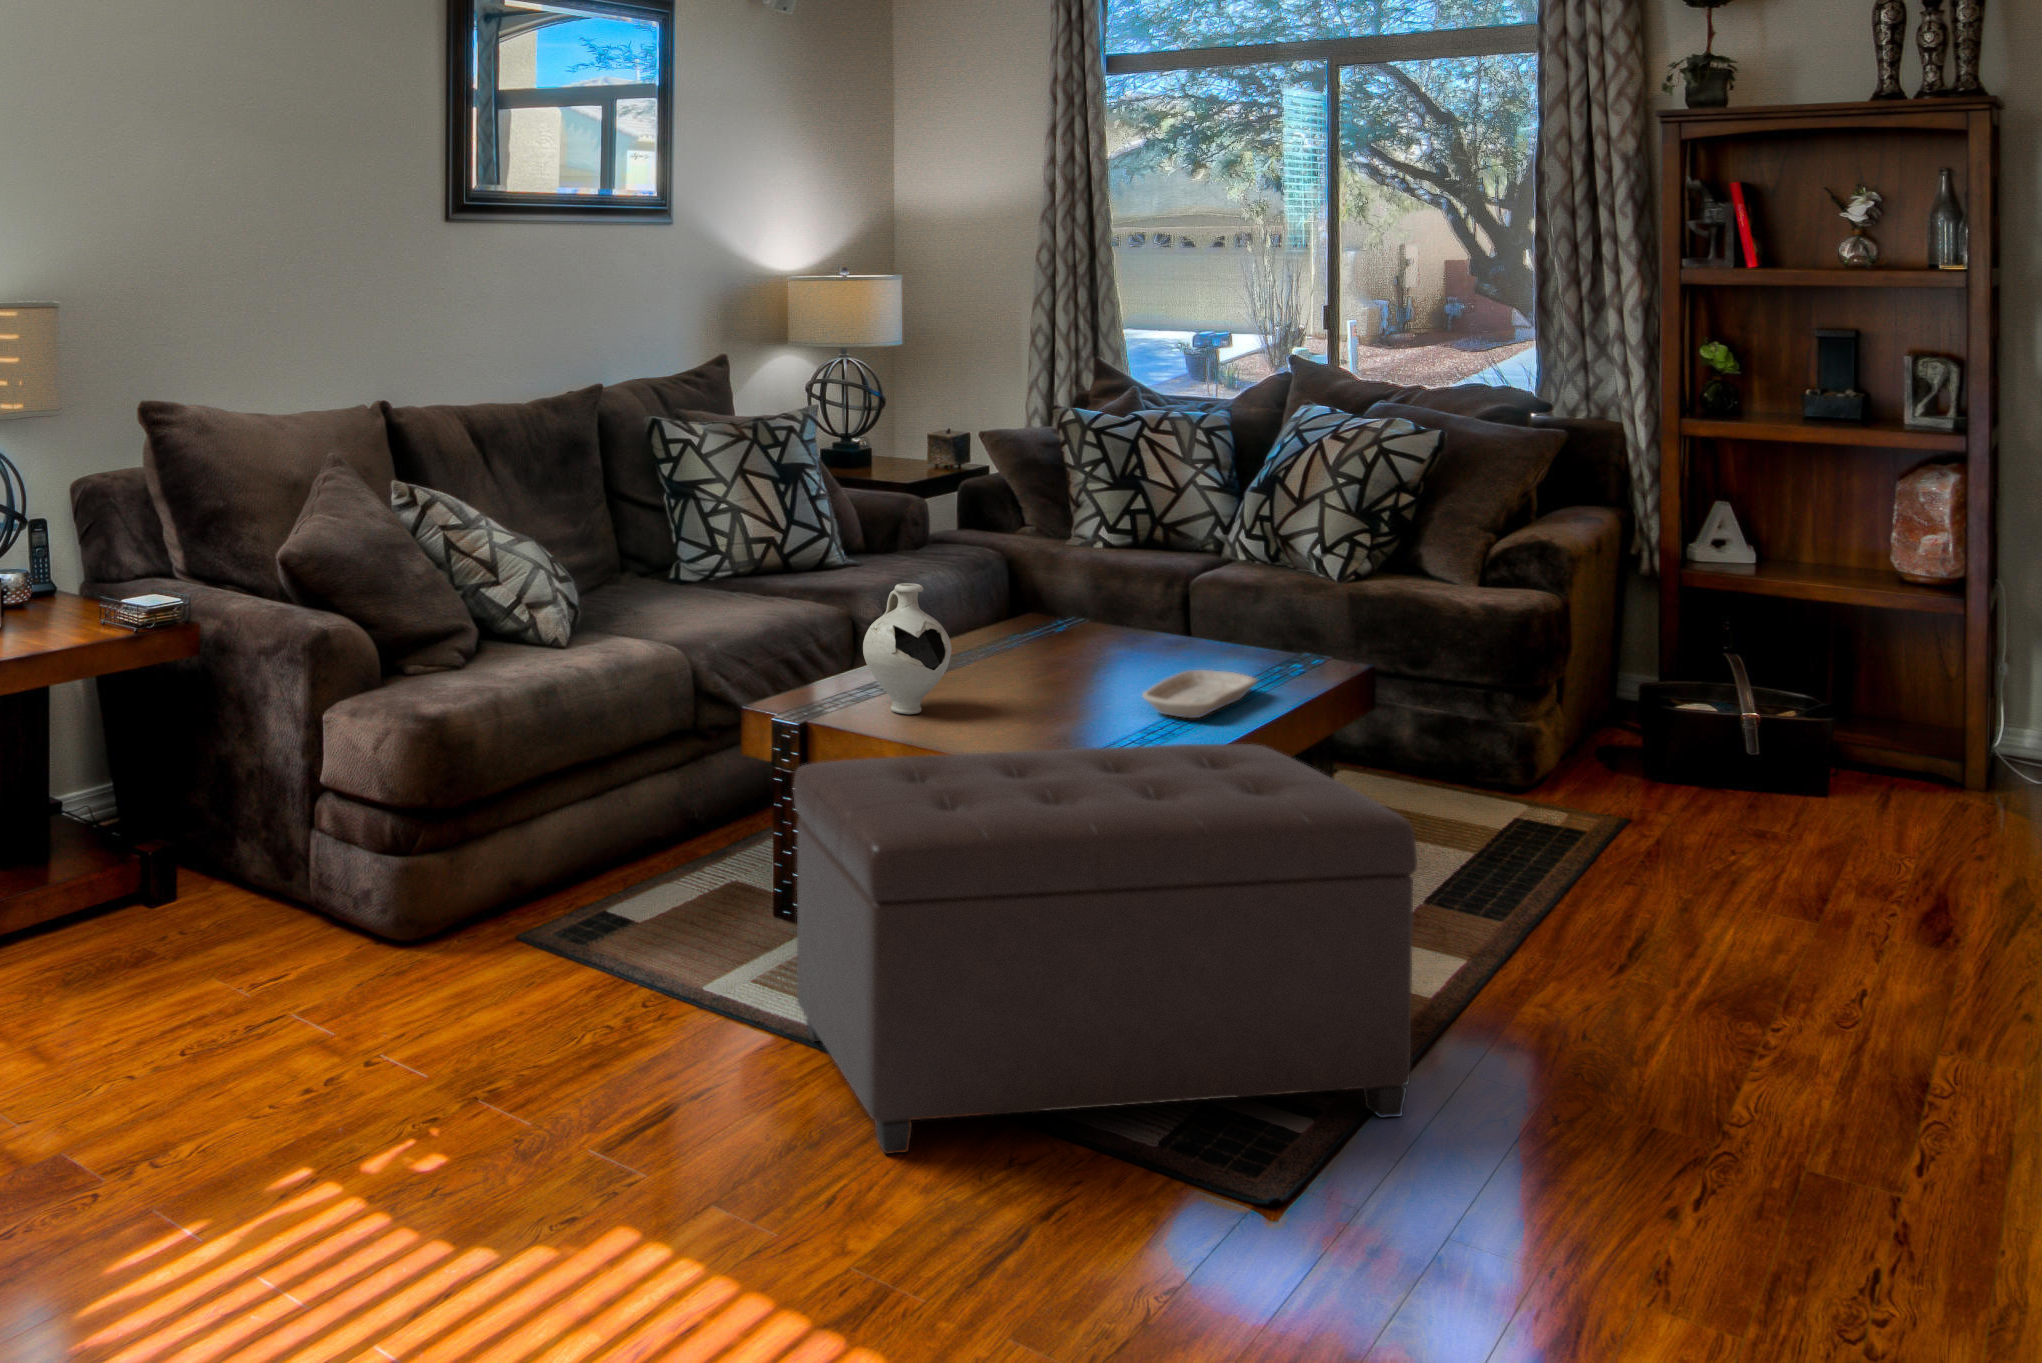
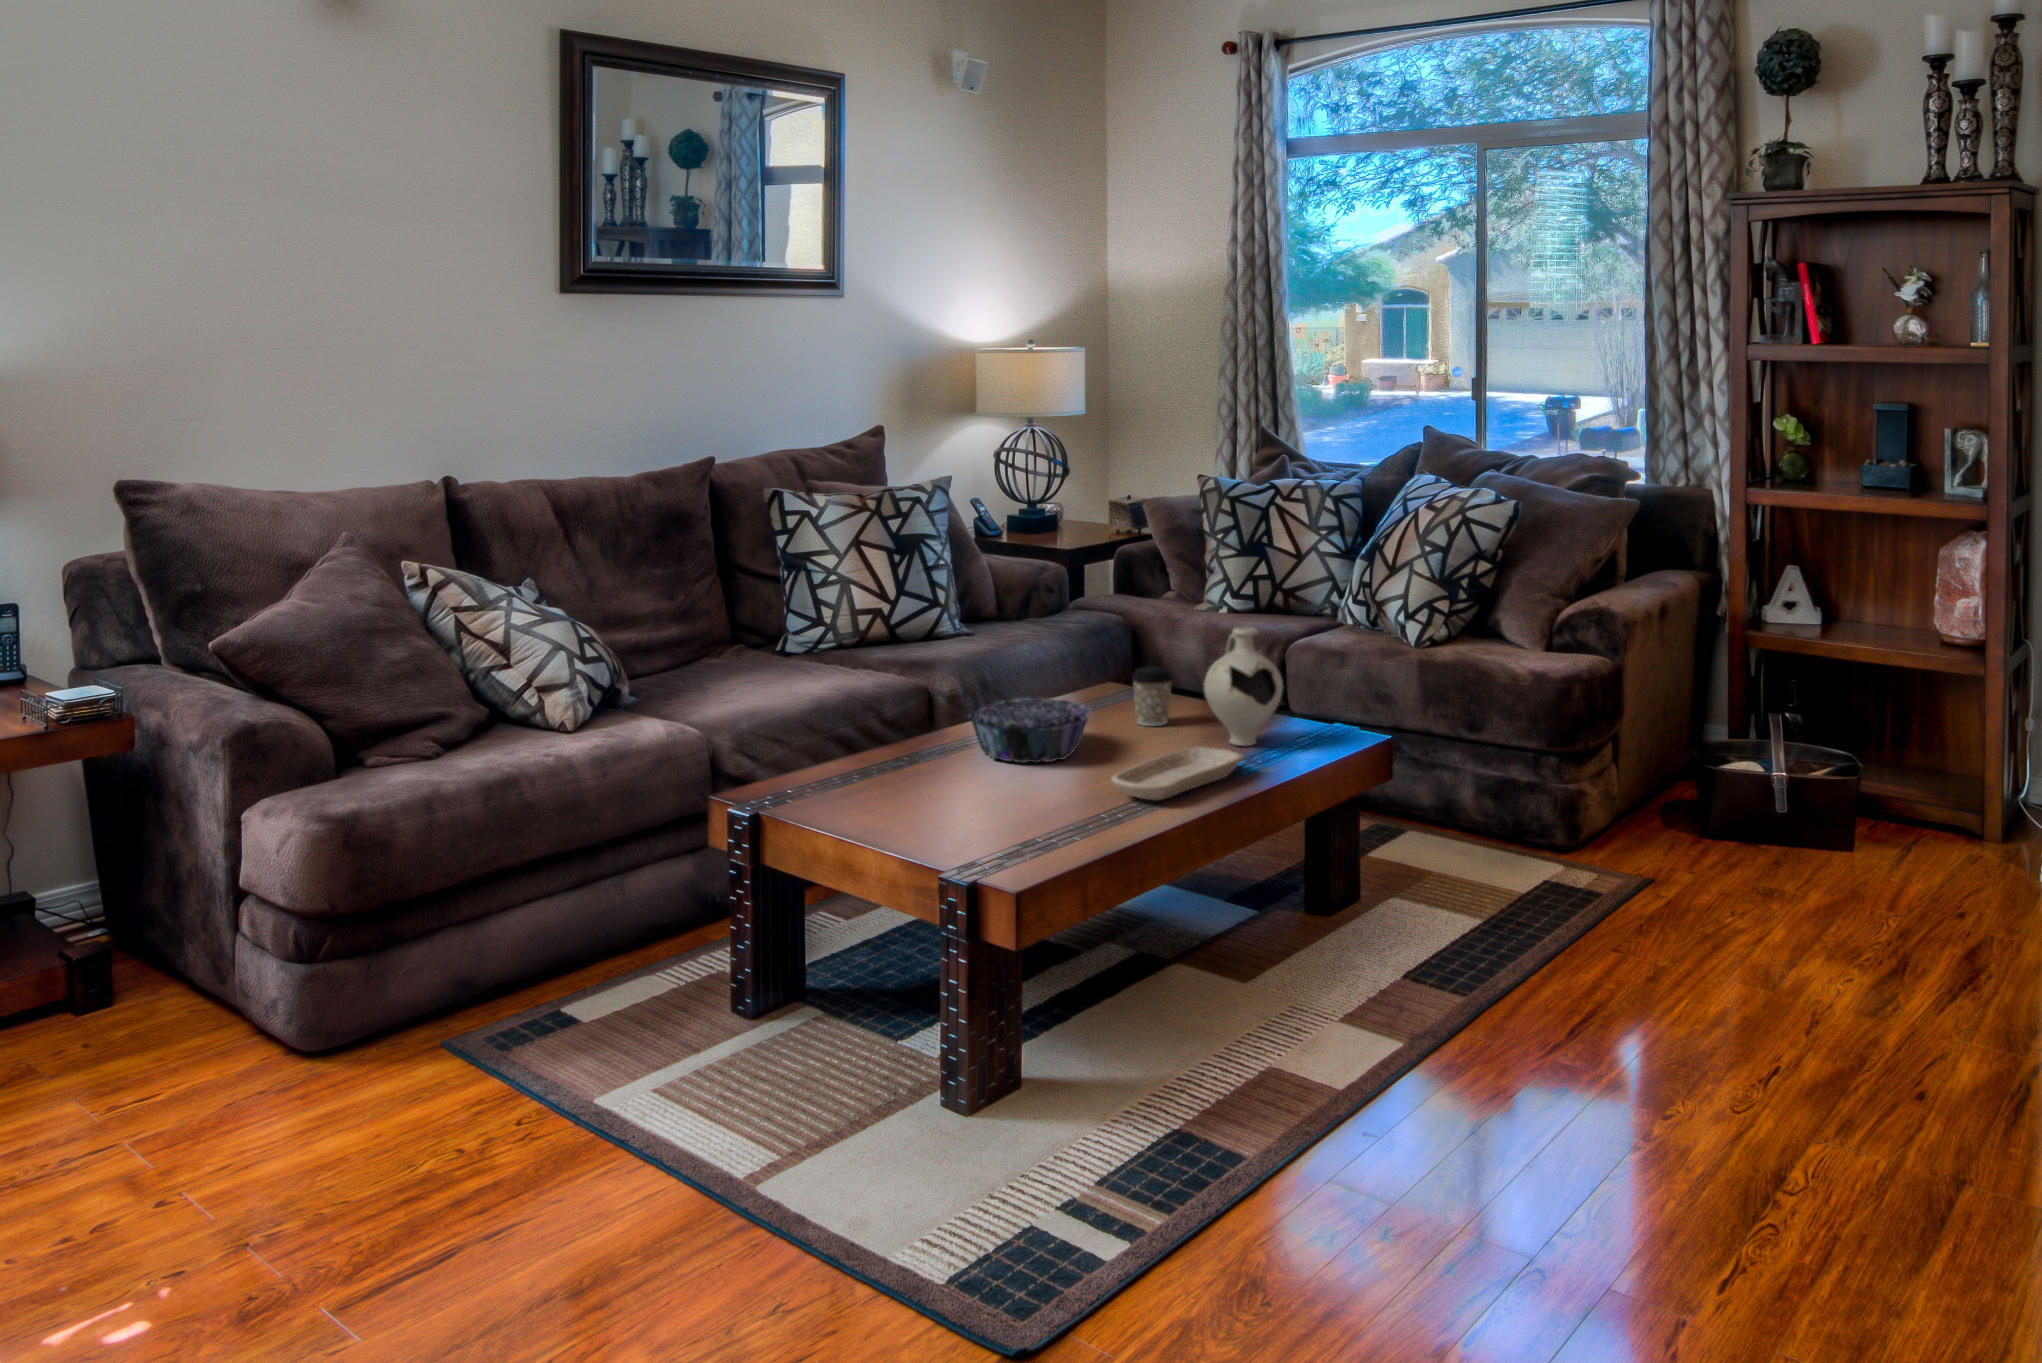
decorative vase: present [863,583,951,714] -> present [1204,627,1283,746]
coffee cup: none [1090,592,1134,652] -> present [1132,666,1173,726]
decorative bowl: none [954,621,1079,683] -> present [969,698,1091,763]
ottoman: present [793,744,1417,1154] -> none [629,834,1229,1292]

